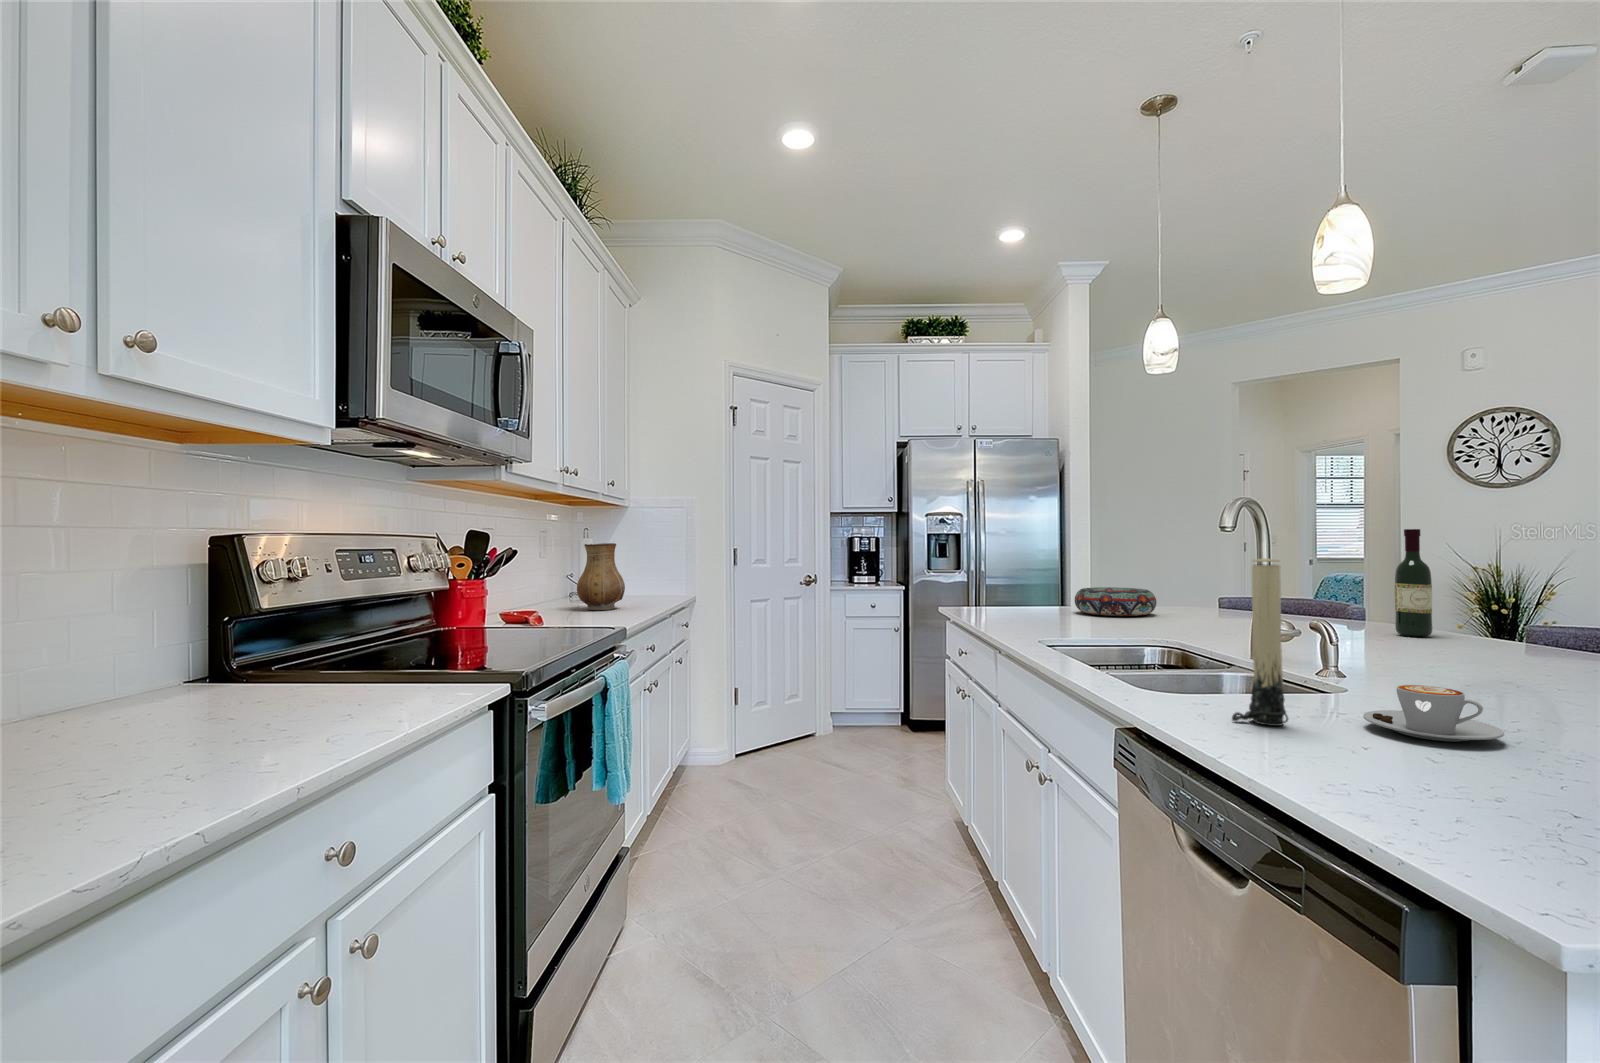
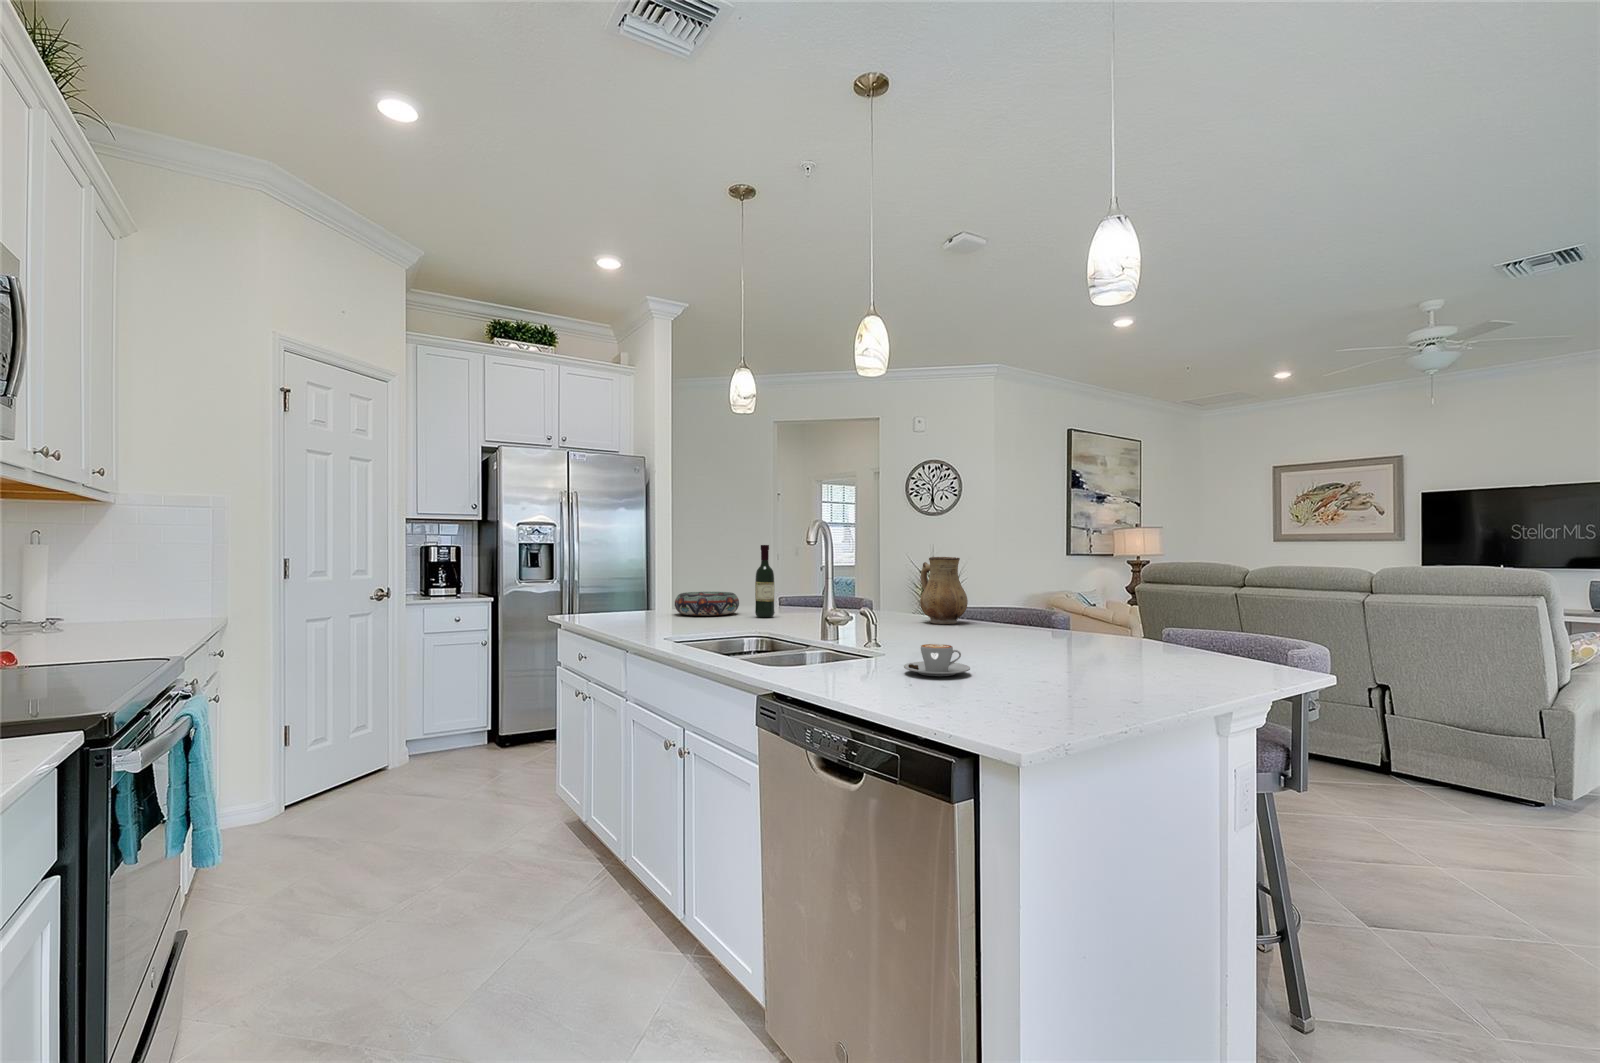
wine bottle: present [1395,529,1433,637] -> present [755,545,774,618]
ceramic pitcher: present [577,543,625,610] -> present [920,557,968,624]
candle: present [1232,558,1288,726] -> none [834,565,867,679]

